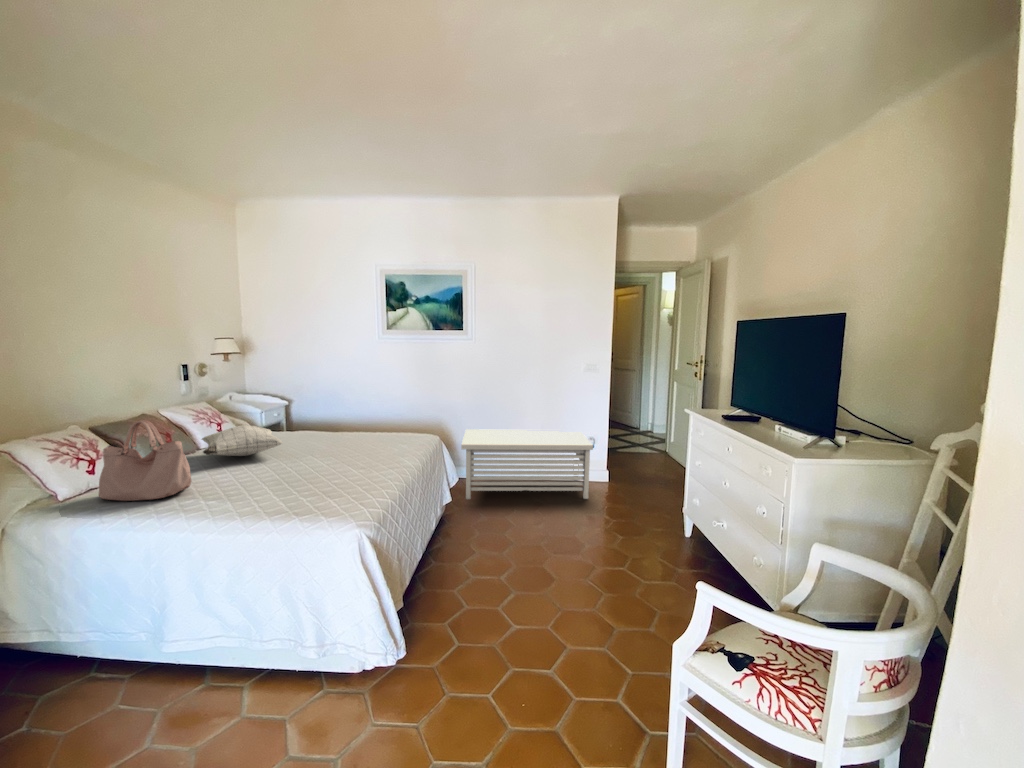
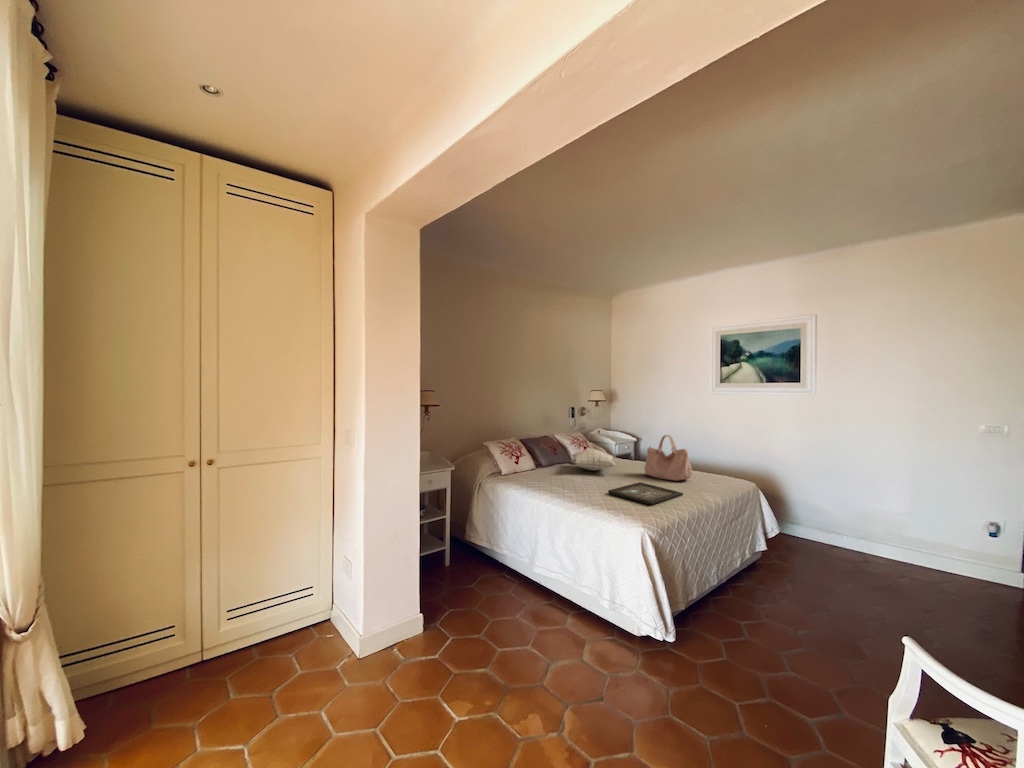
handbag: present [99,420,192,501] -> present [645,435,692,481]
storage bench: present [461,429,593,499] -> none [787,488,1005,617]
tray: none [287,459,381,487] -> present [608,482,683,505]

